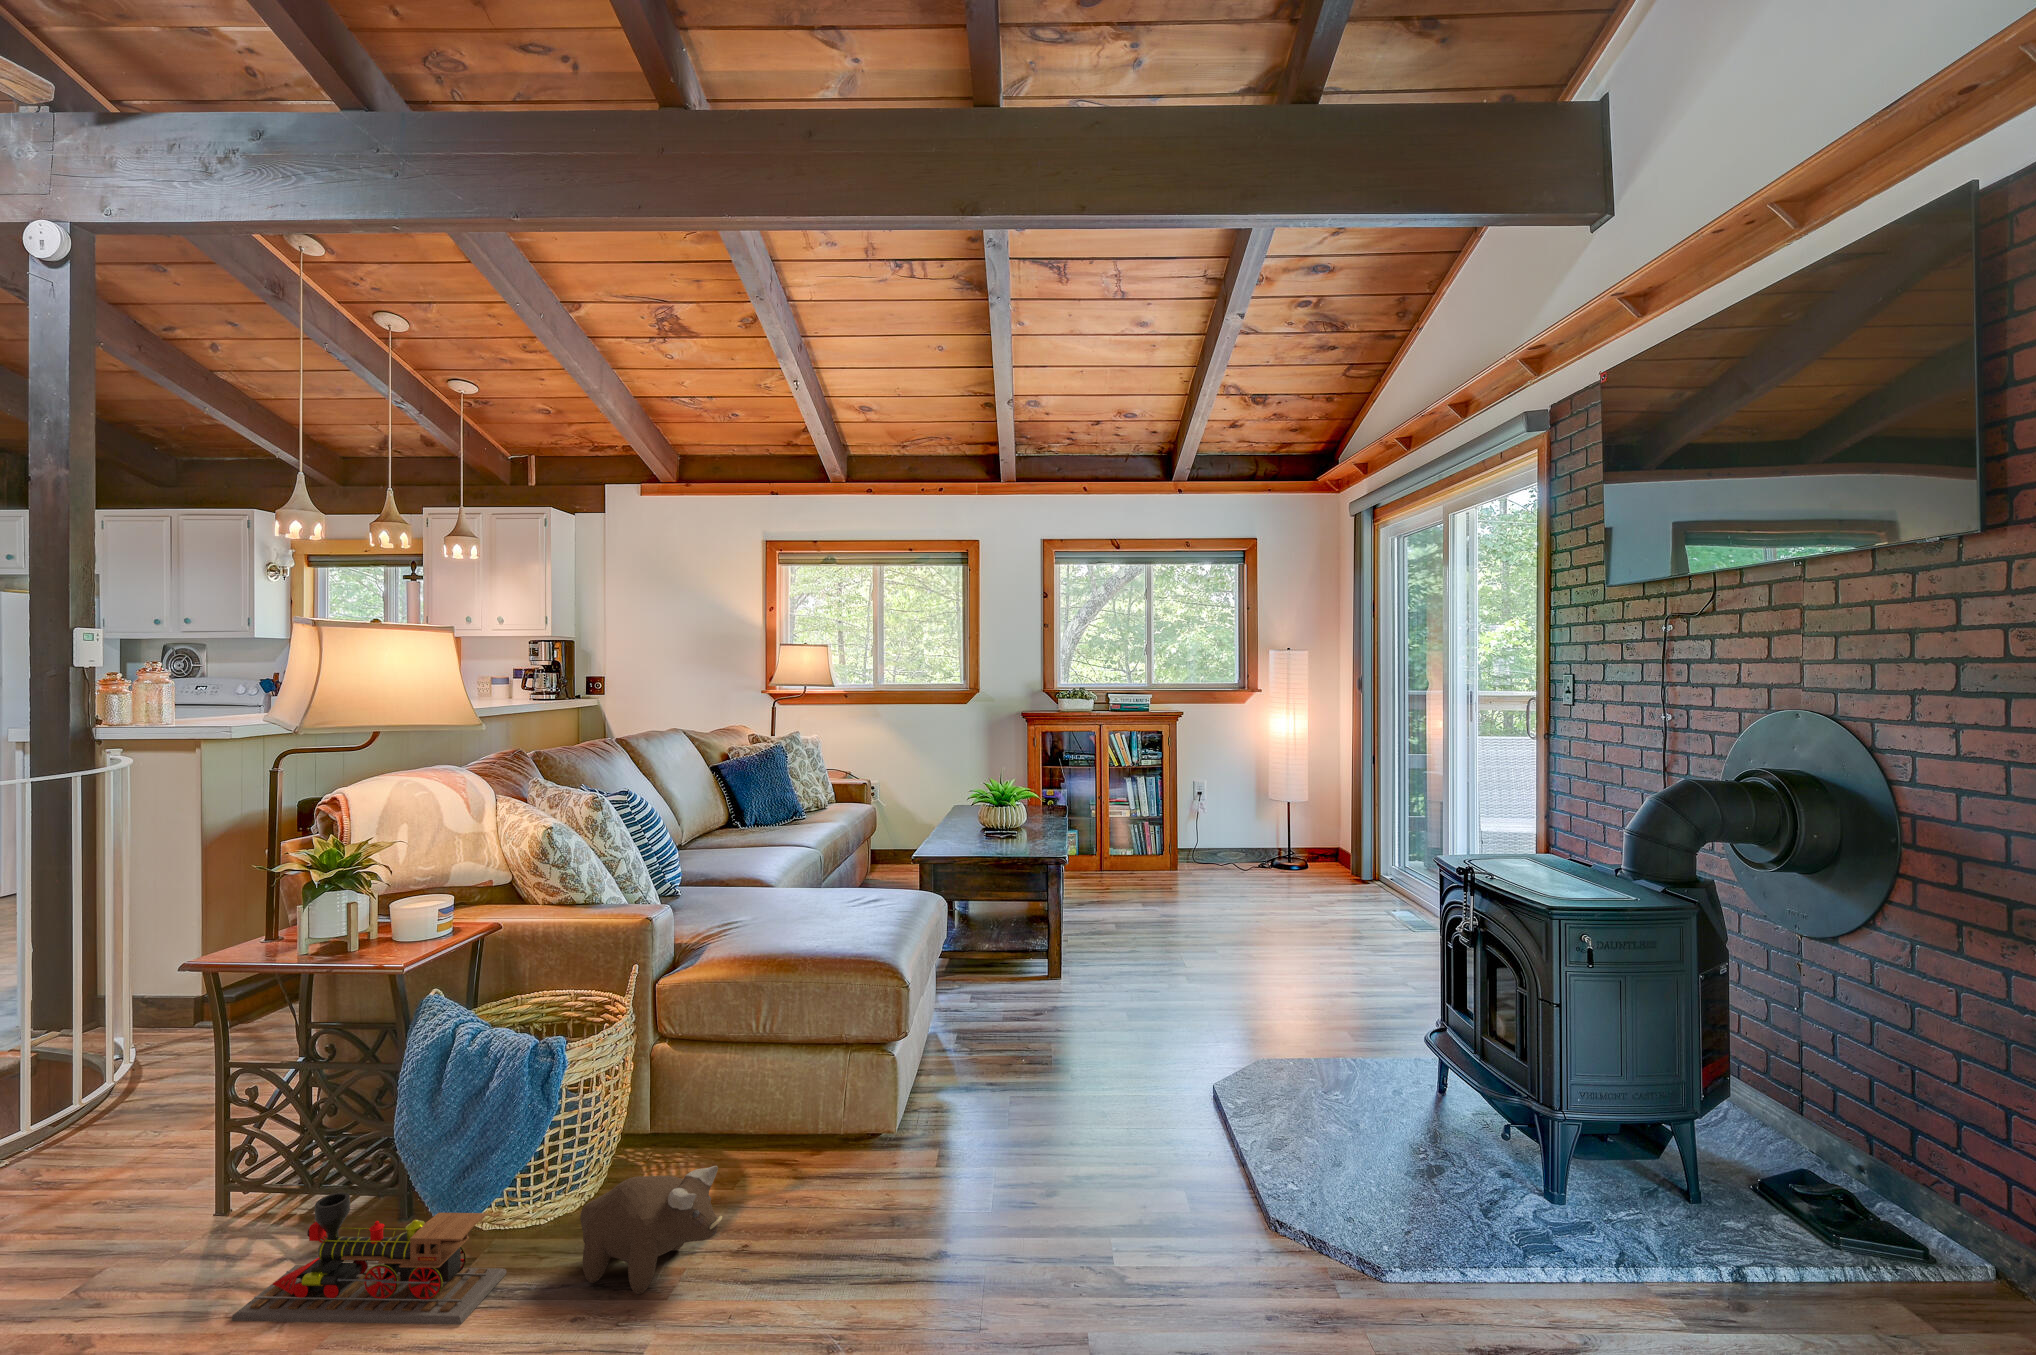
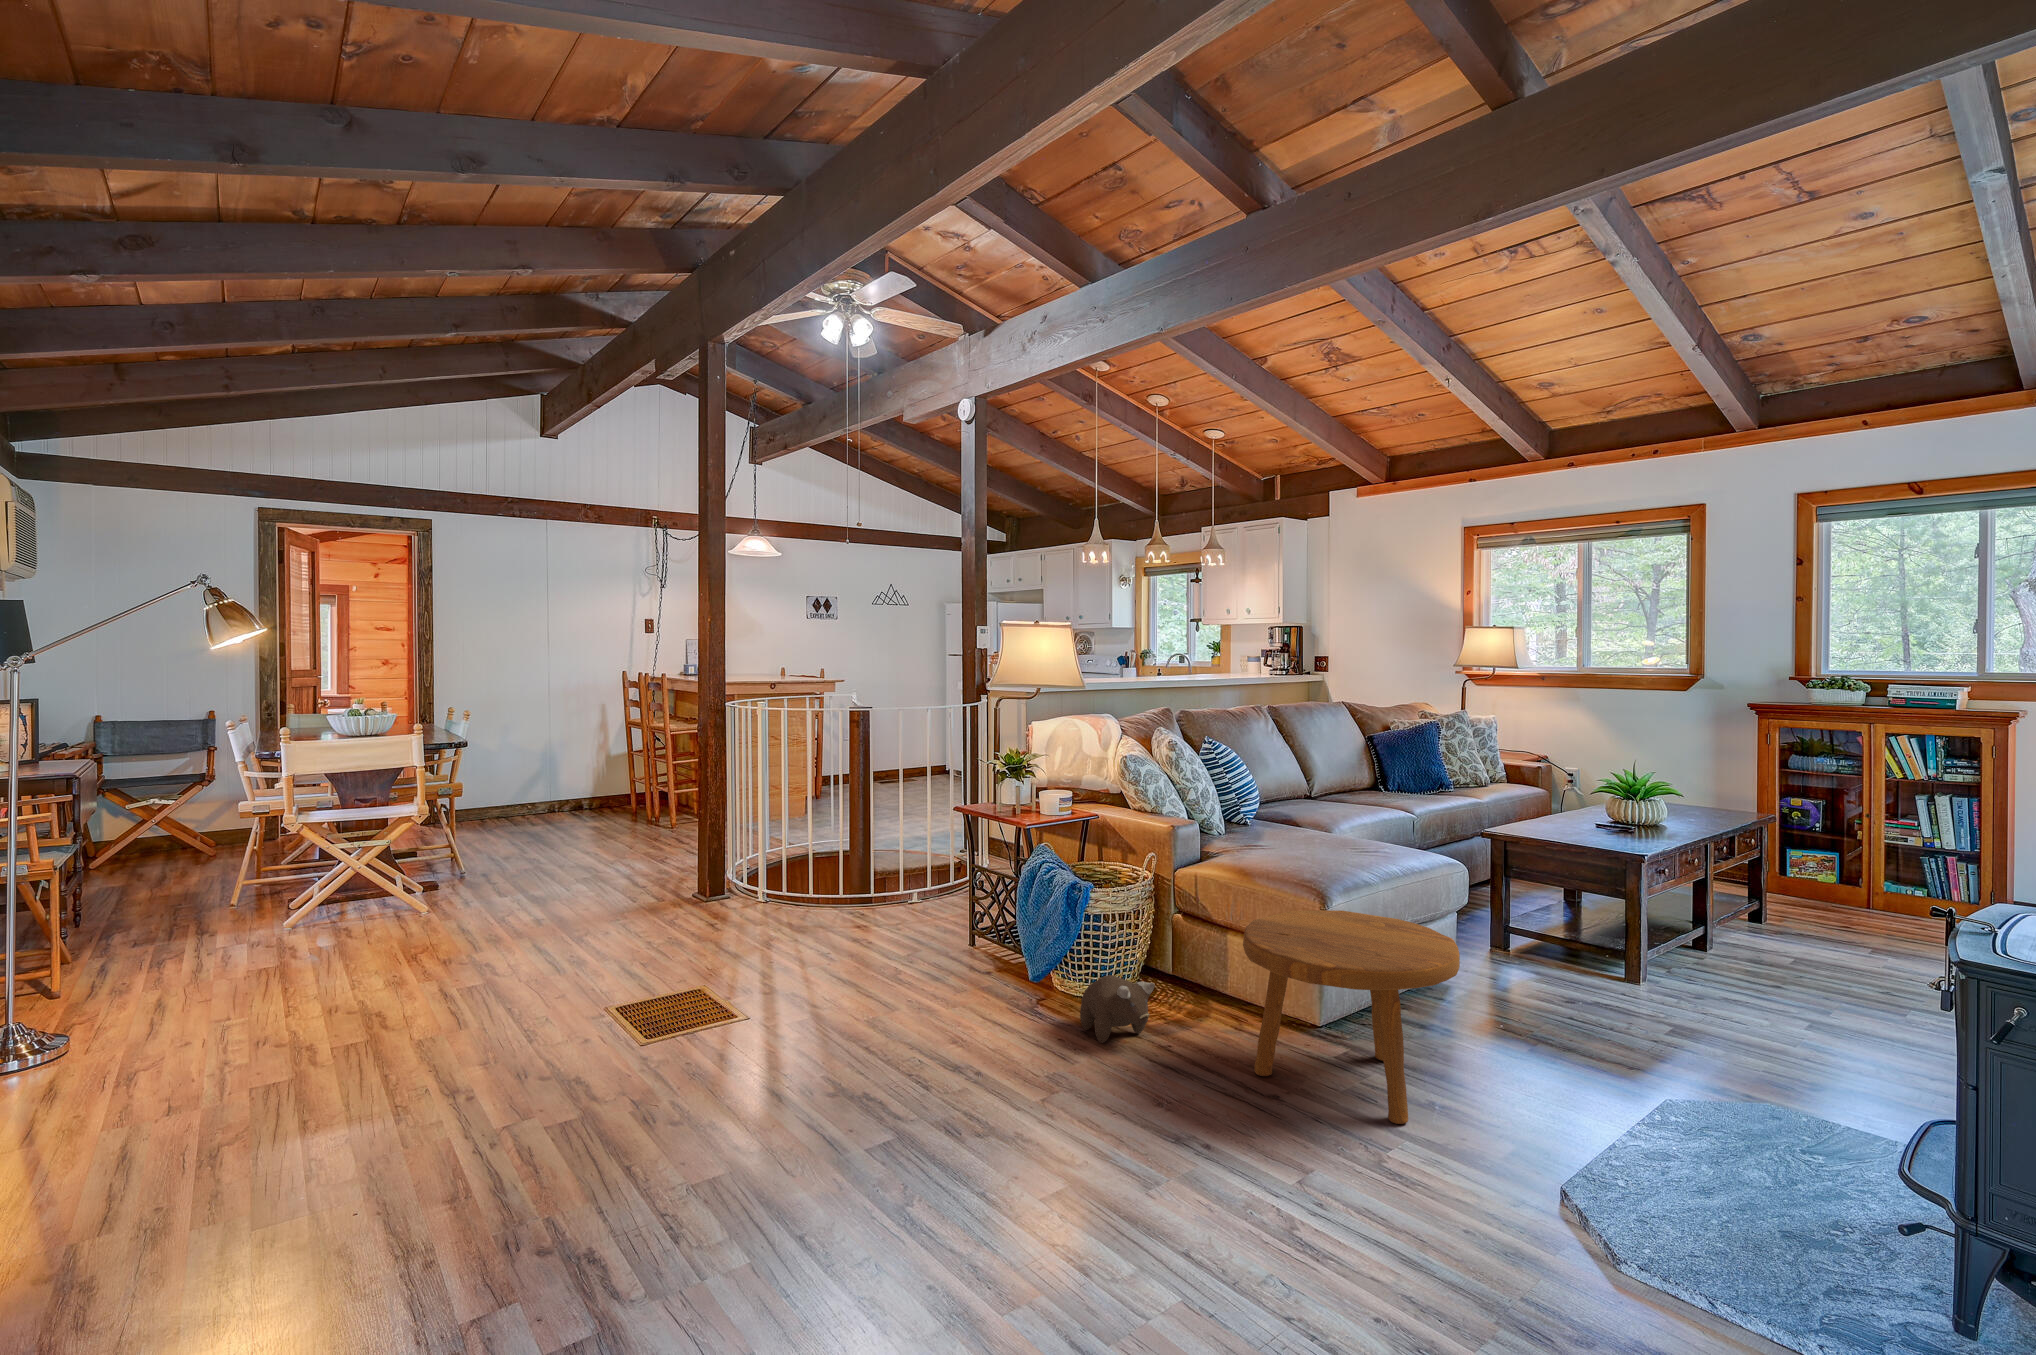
footstool: none [849,979,1103,1238] -> present [1243,910,1460,1124]
toy train: present [232,1192,506,1324] -> none [944,938,1054,1022]

